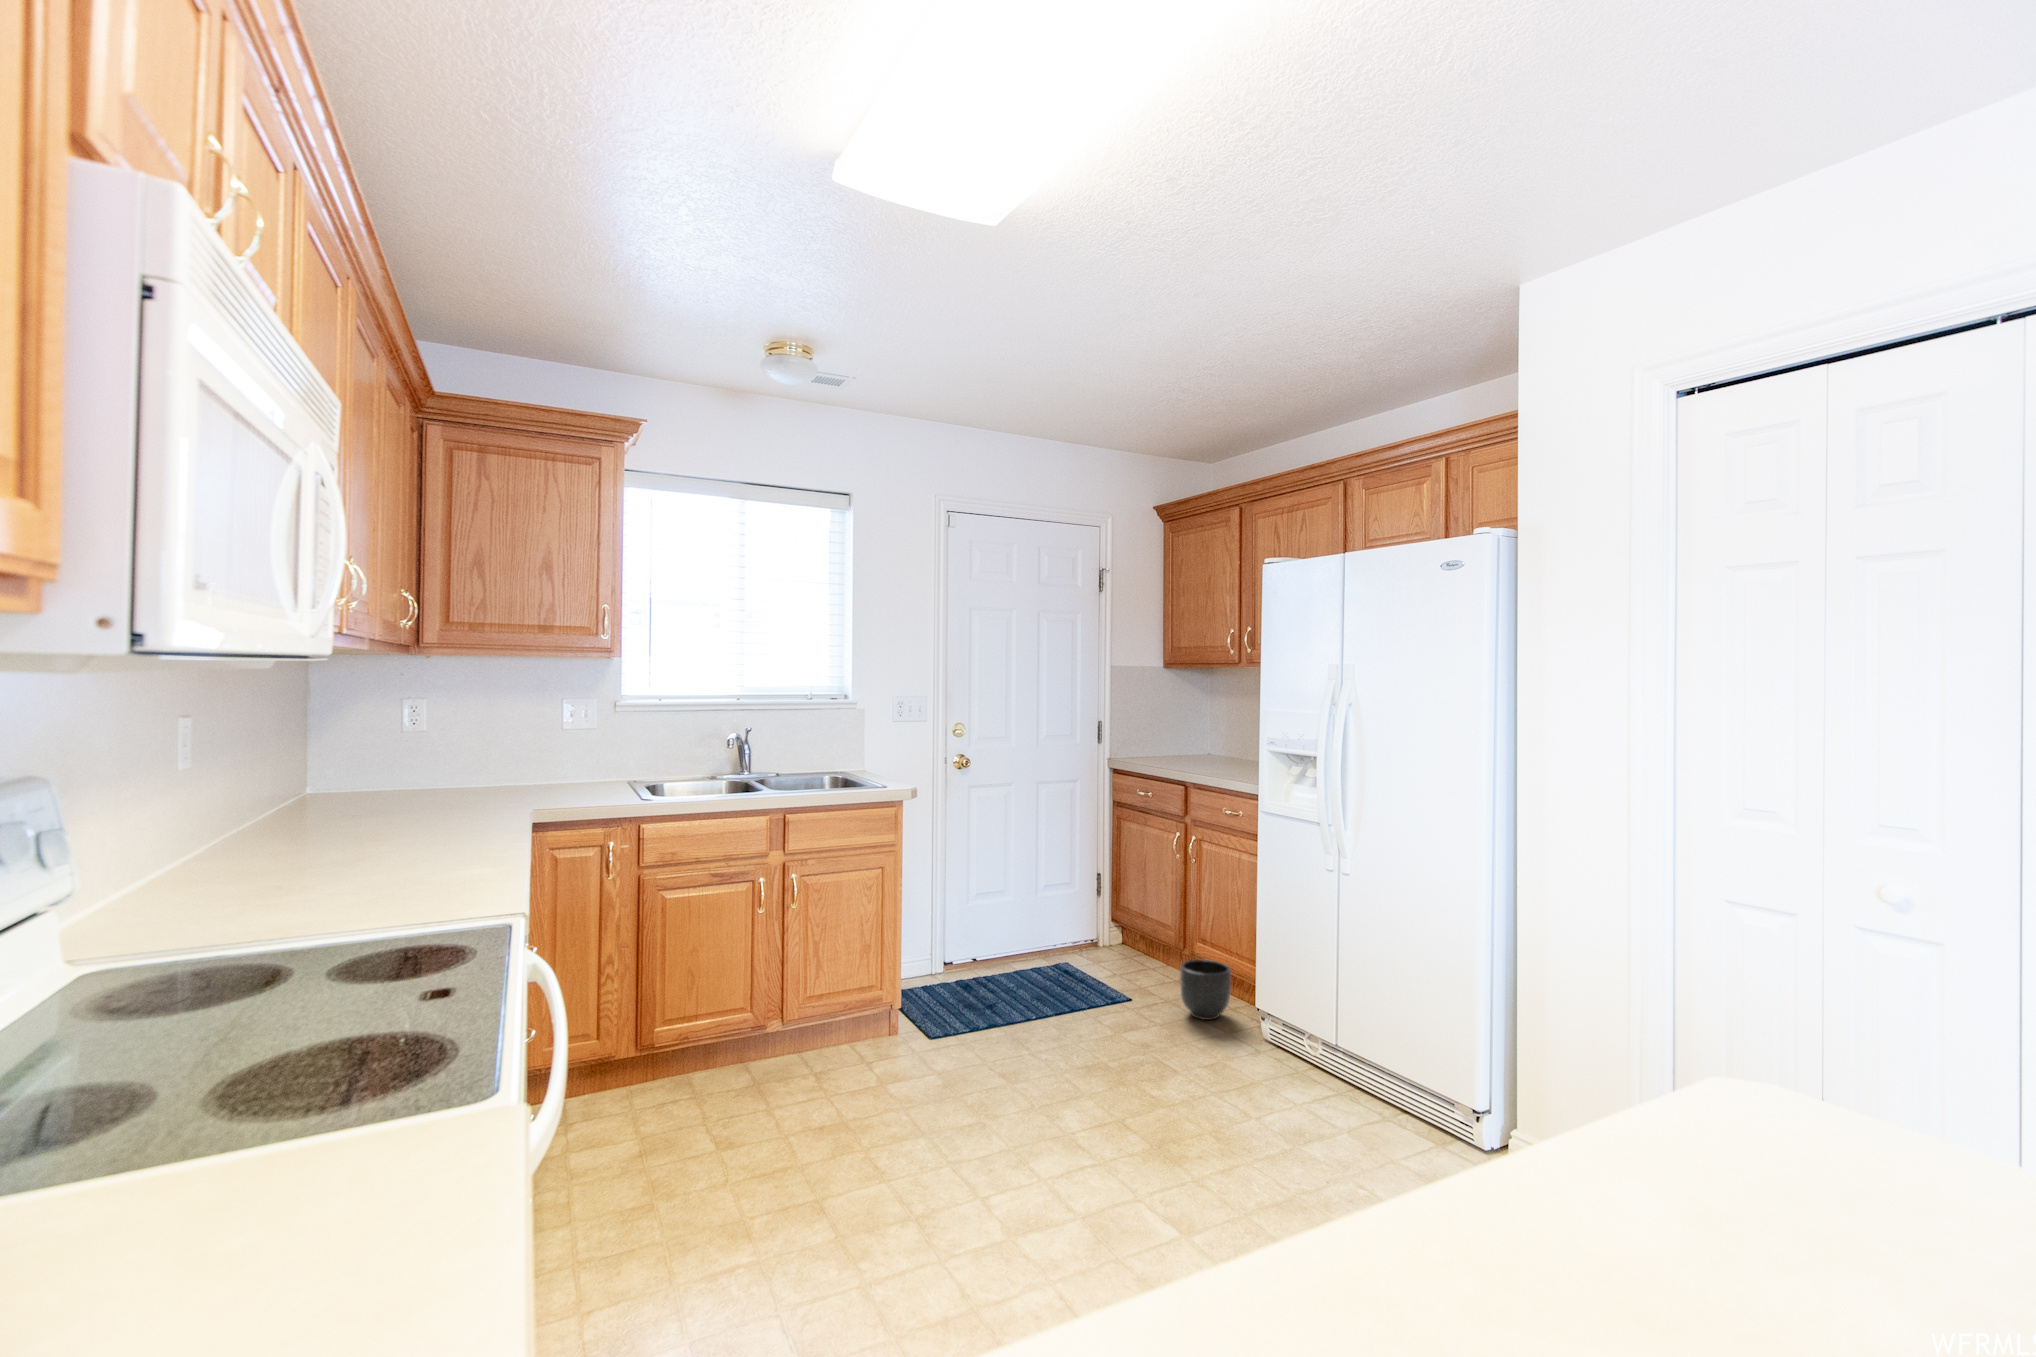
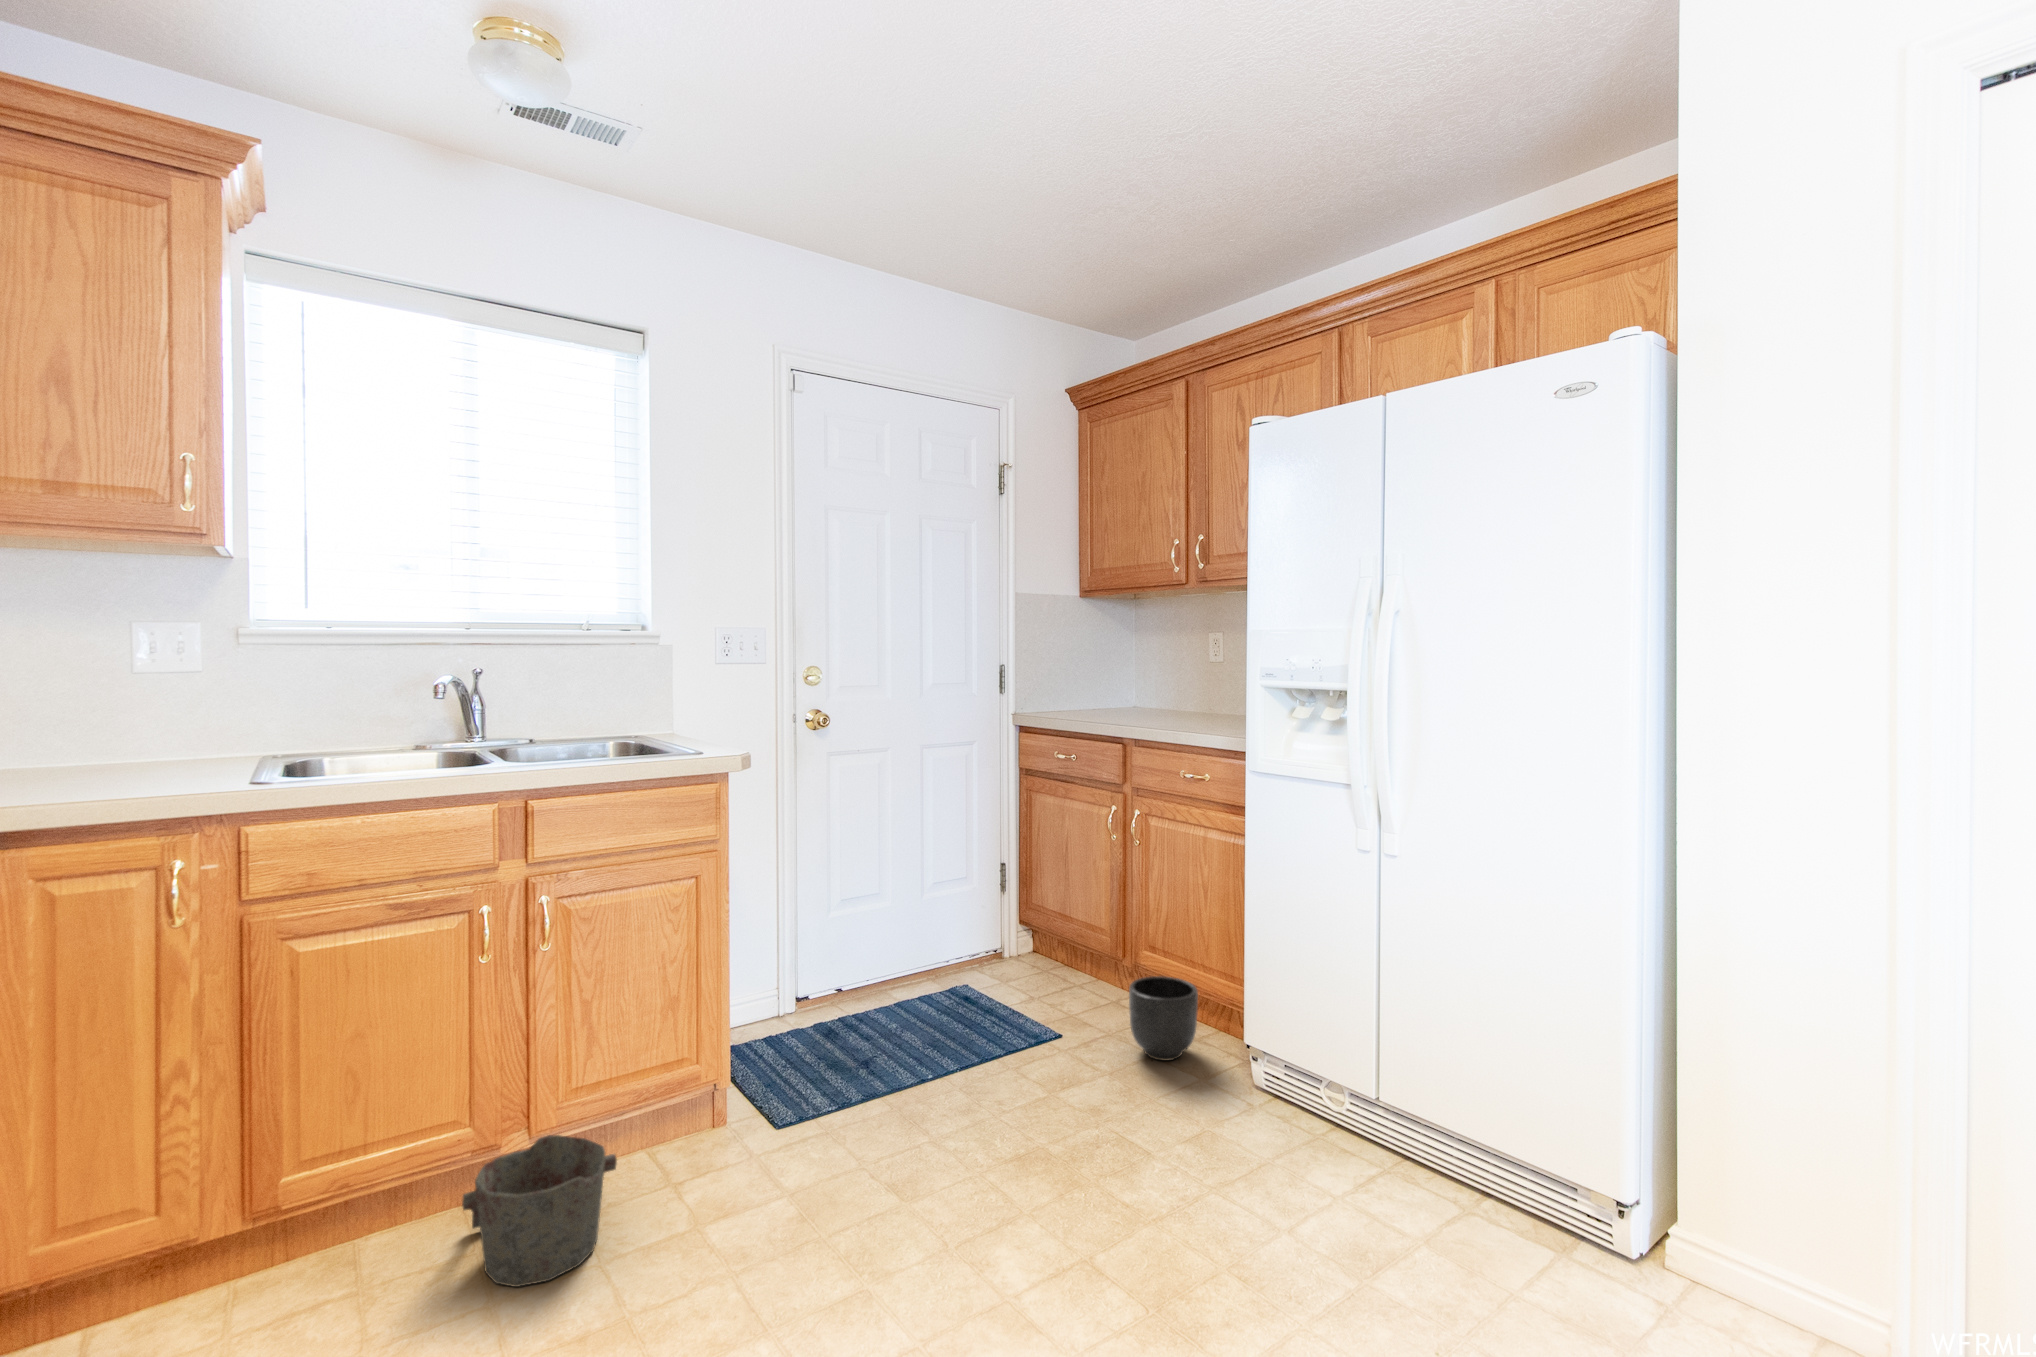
bucket: none [752,1020,836,1100] -> present [462,1135,617,1287]

